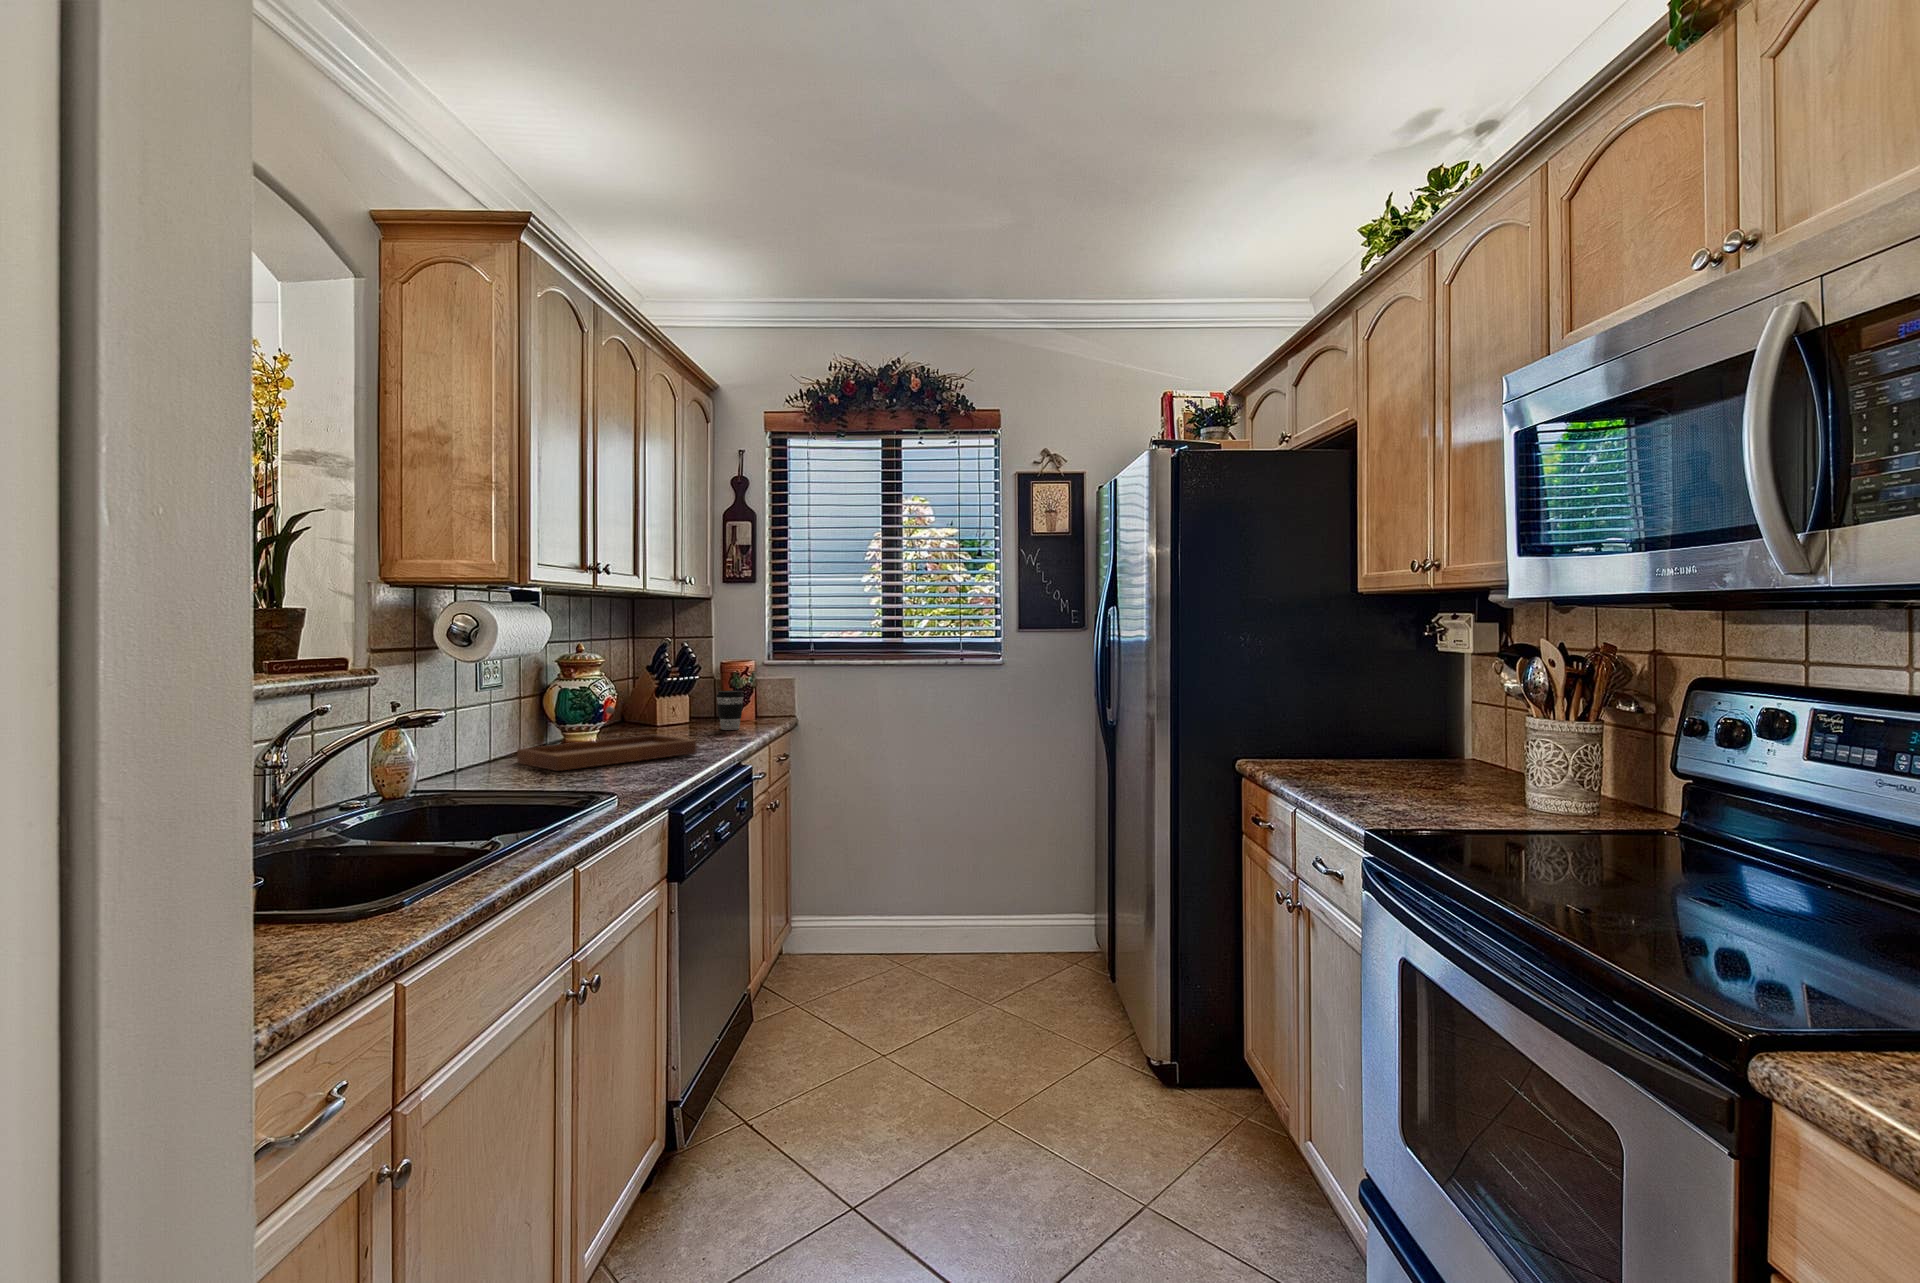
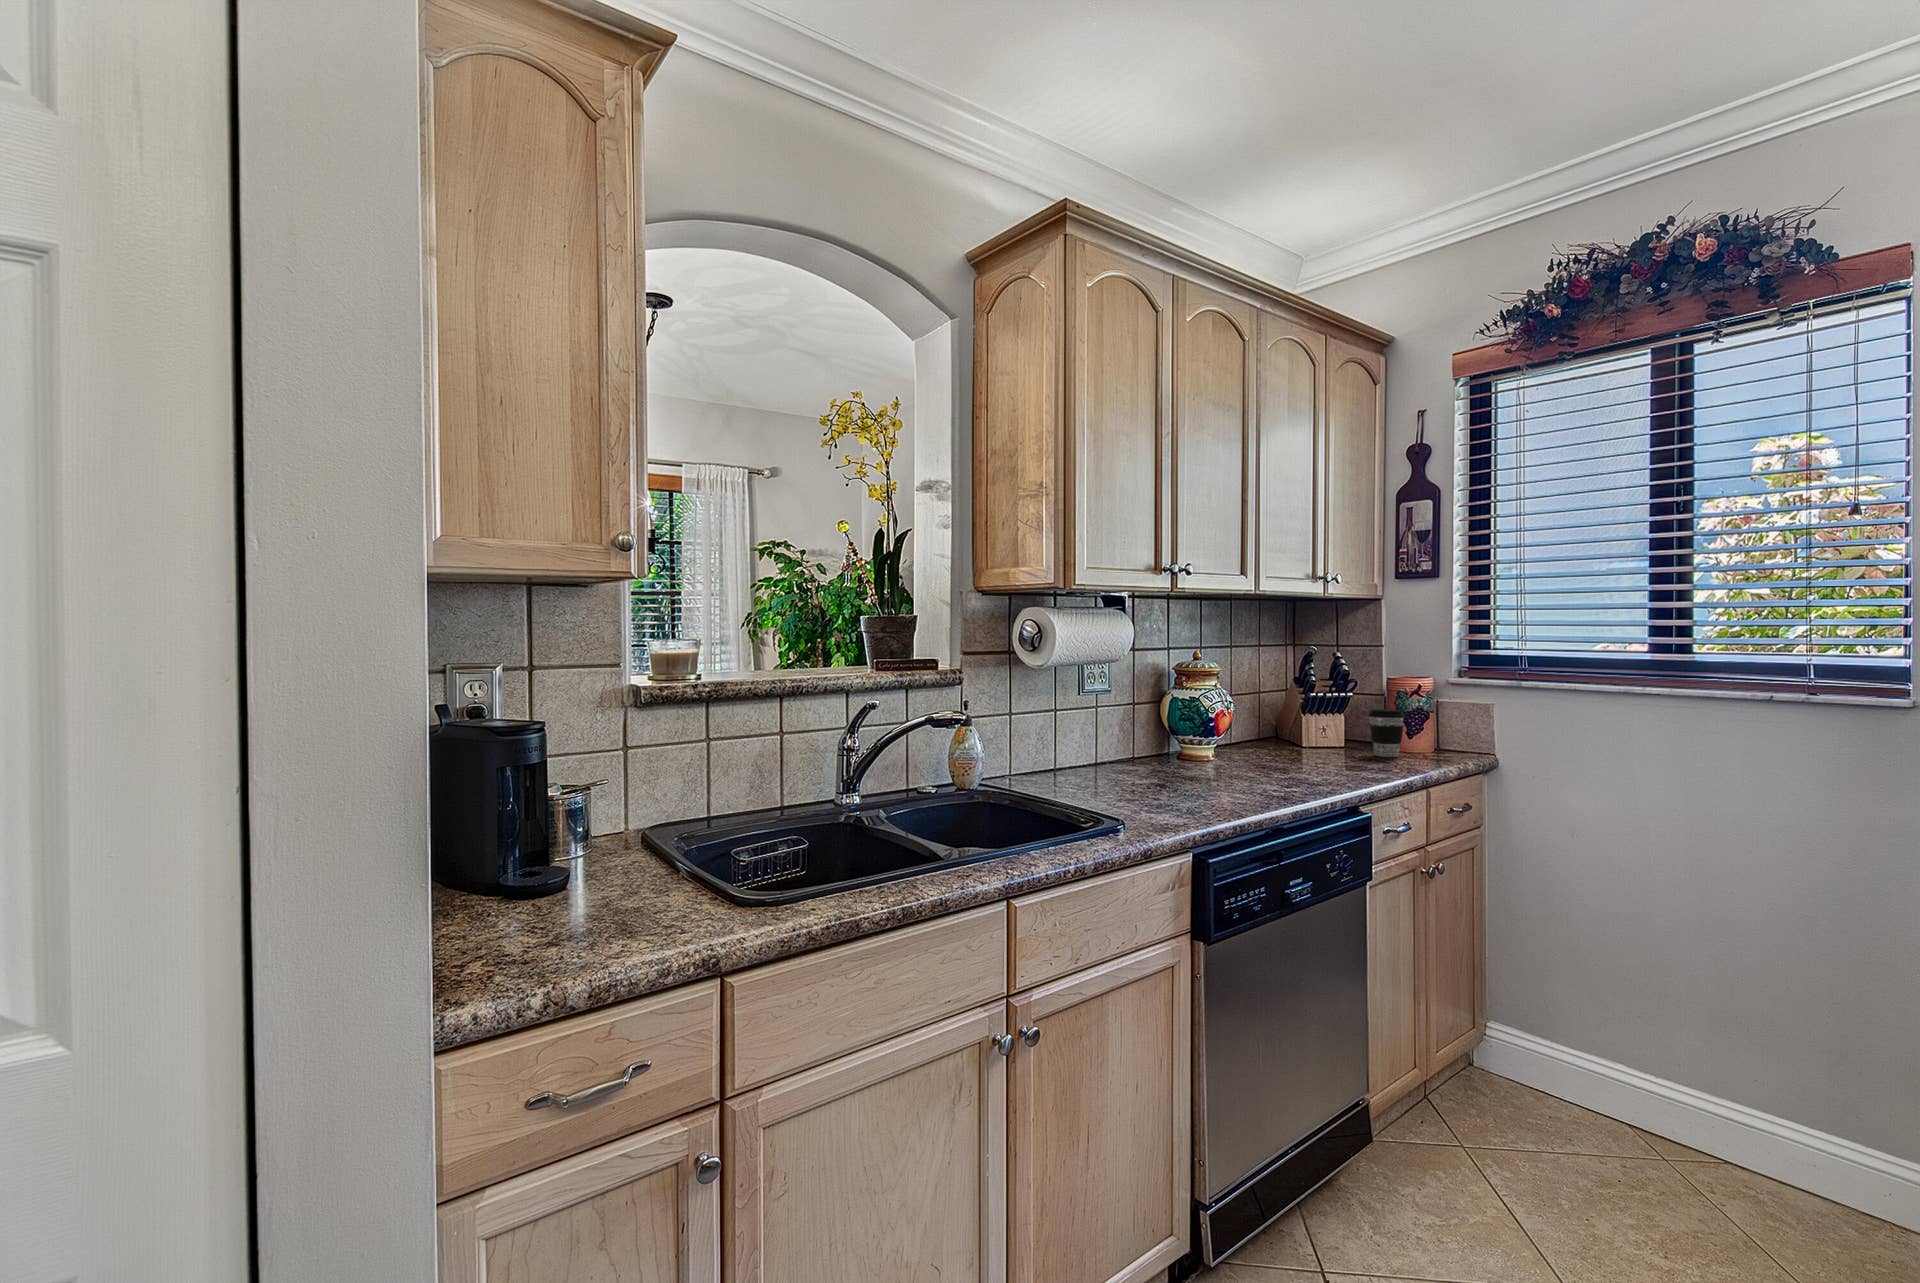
tray: present [517,706,696,771] -> none [1113,718,1300,782]

